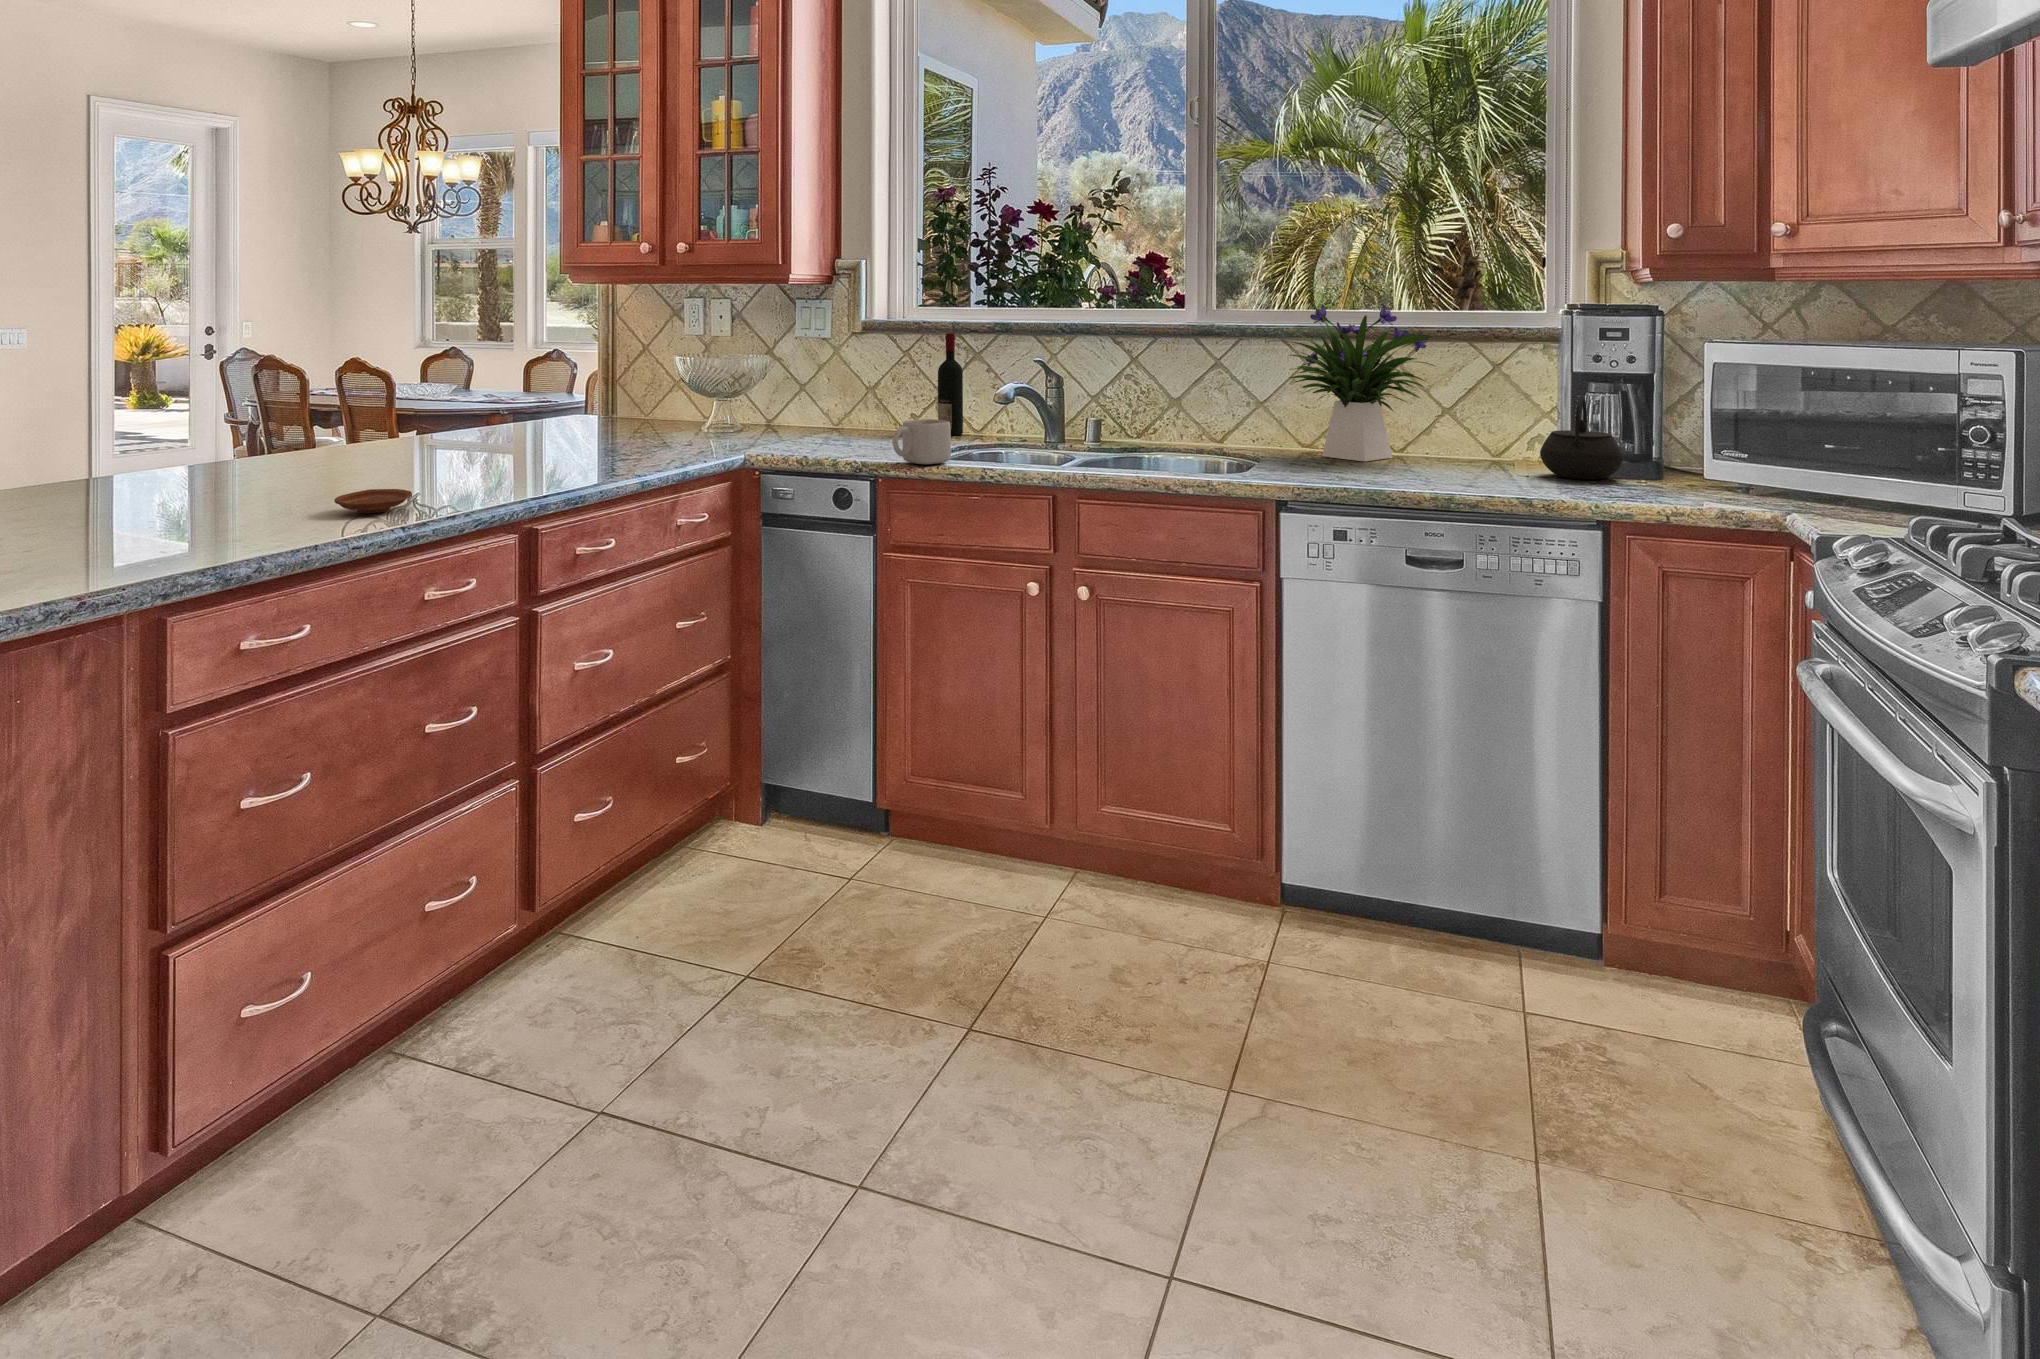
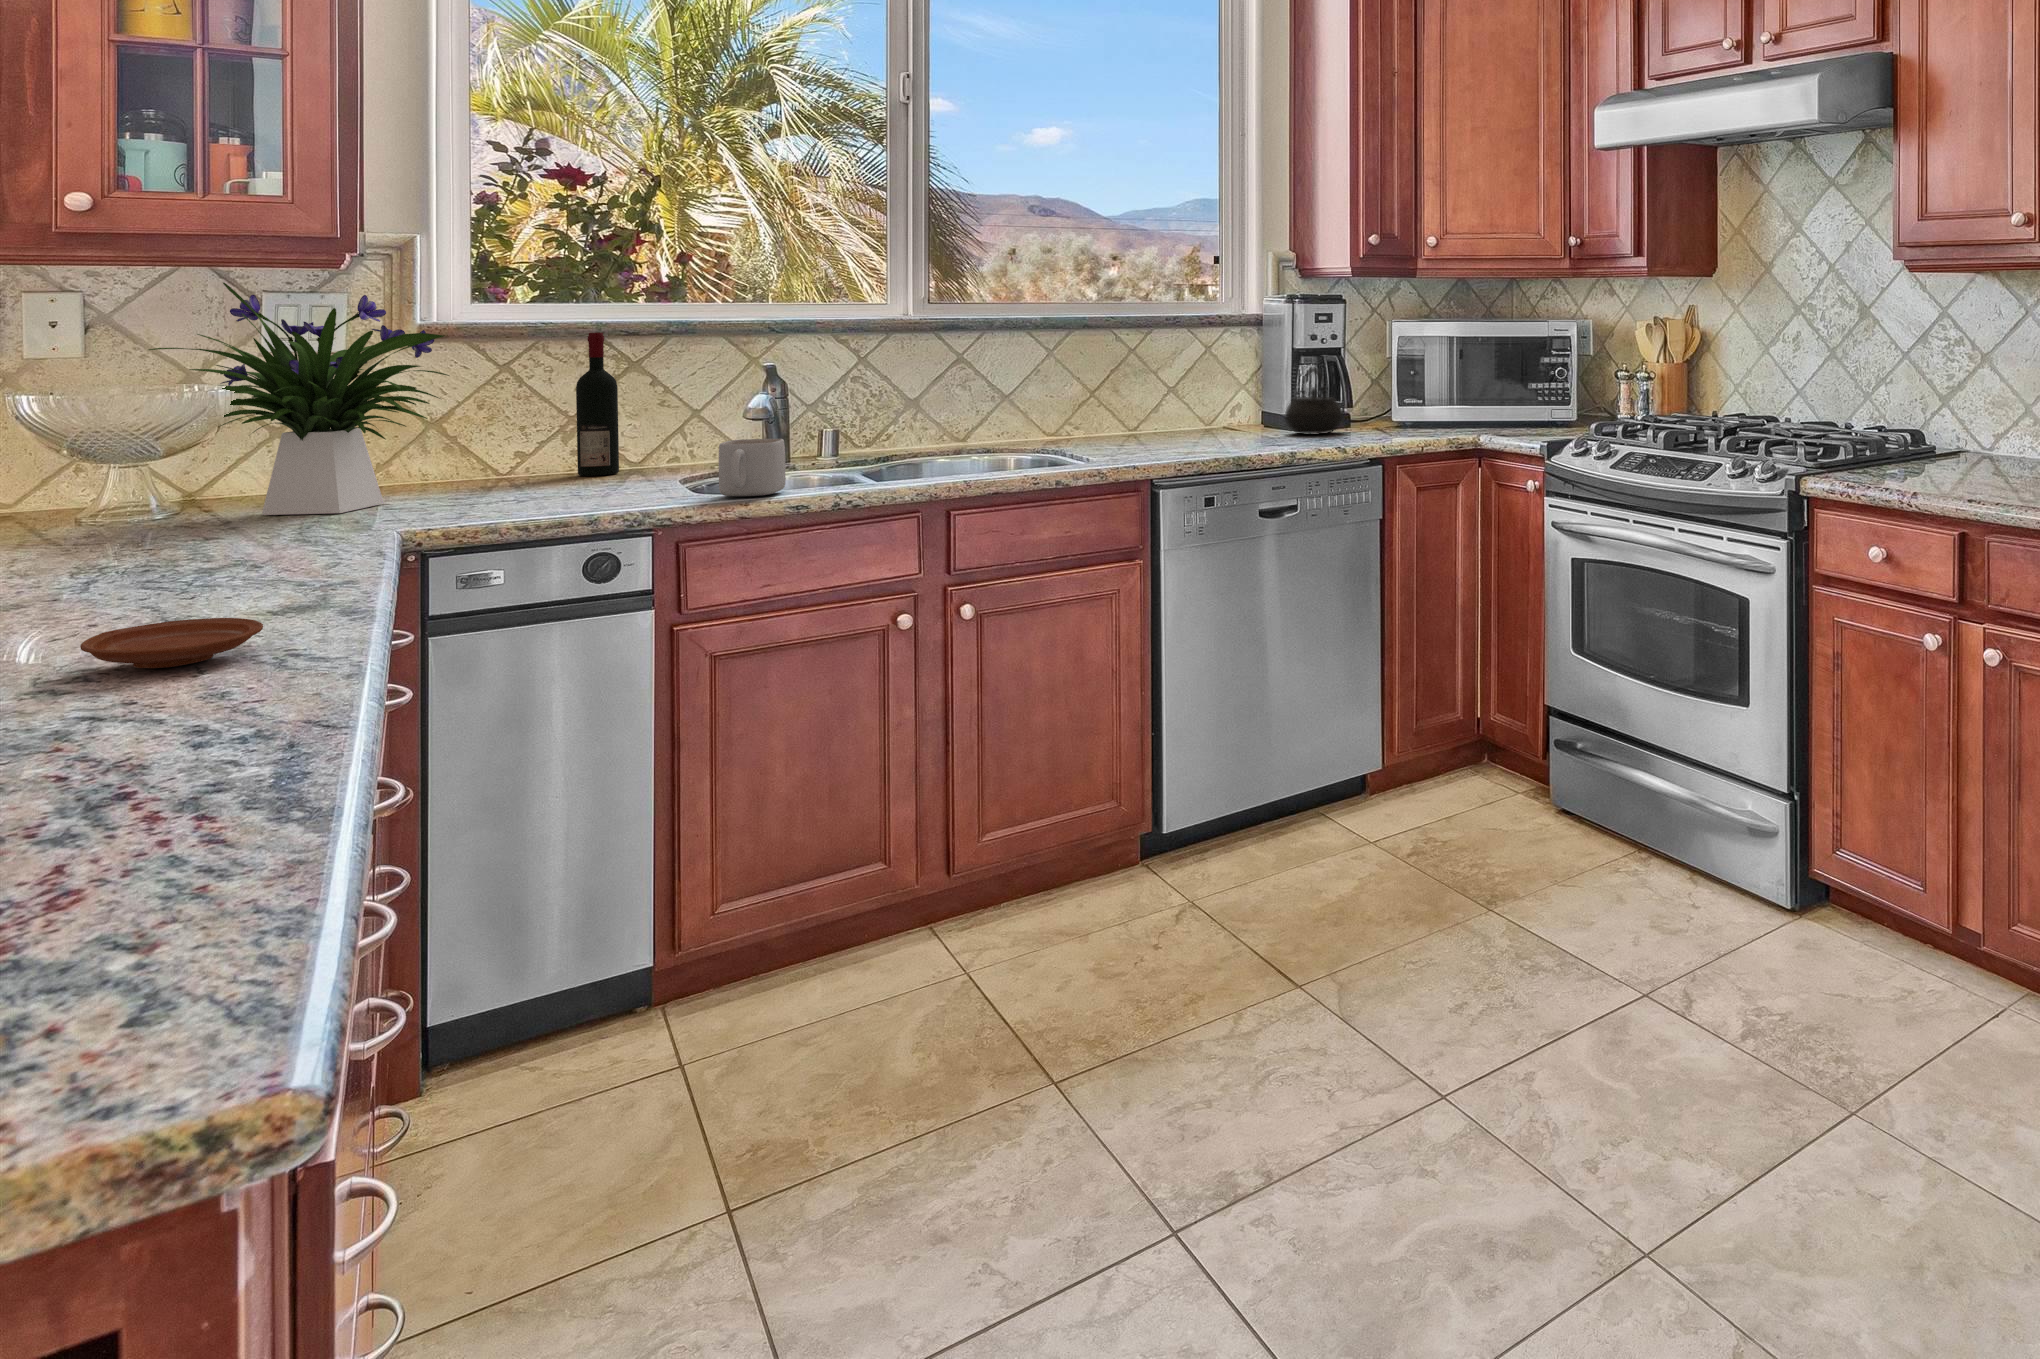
flower arrangement: present [1267,297,1434,462] -> present [148,283,449,515]

